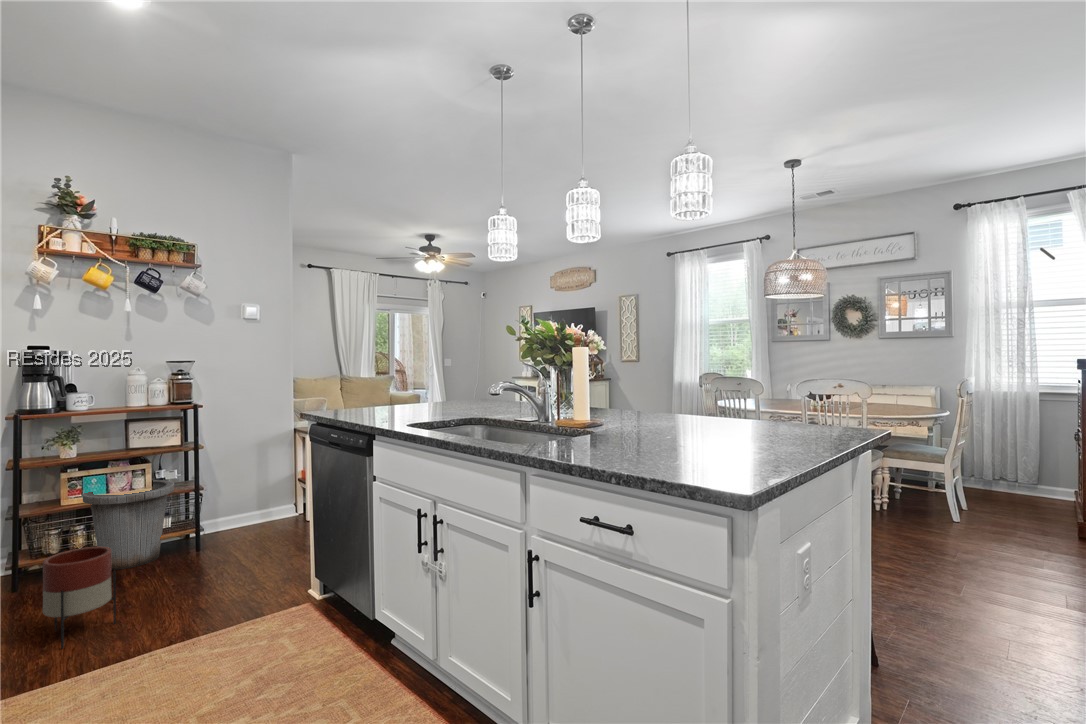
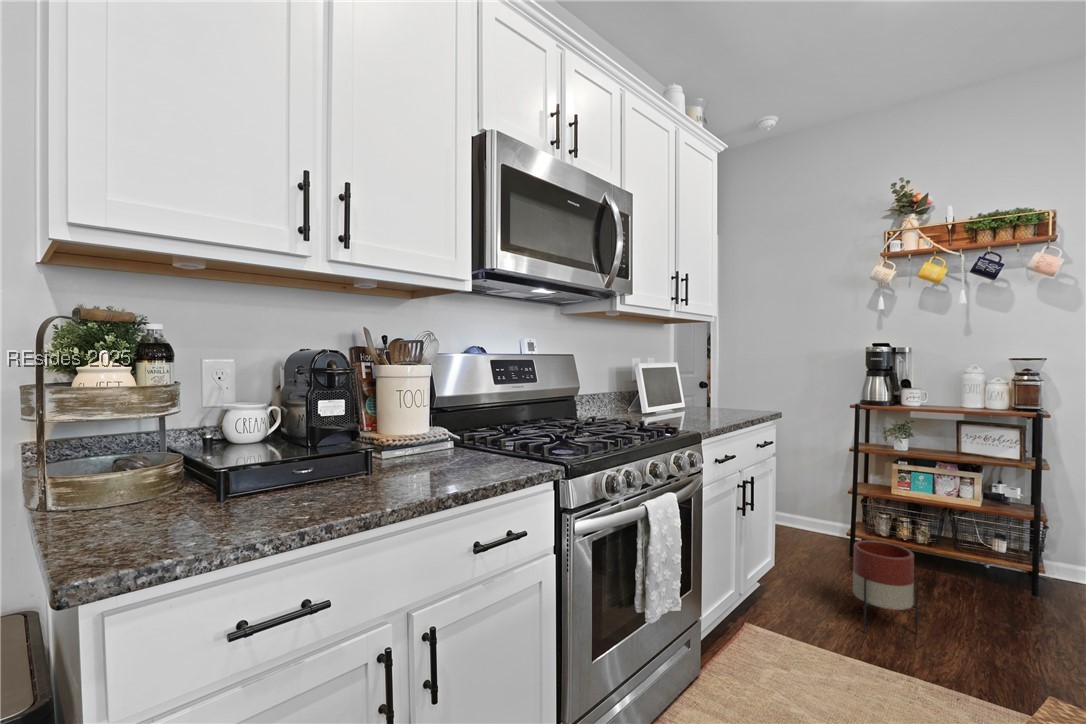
trash can: present [82,480,174,570] -> none [910,486,1010,584]

